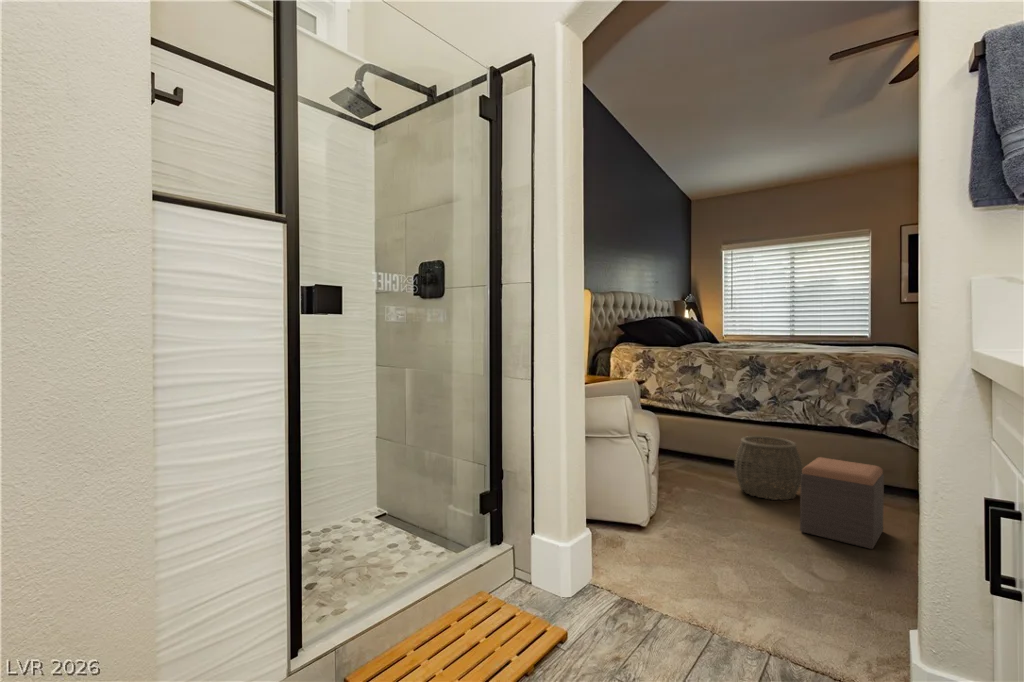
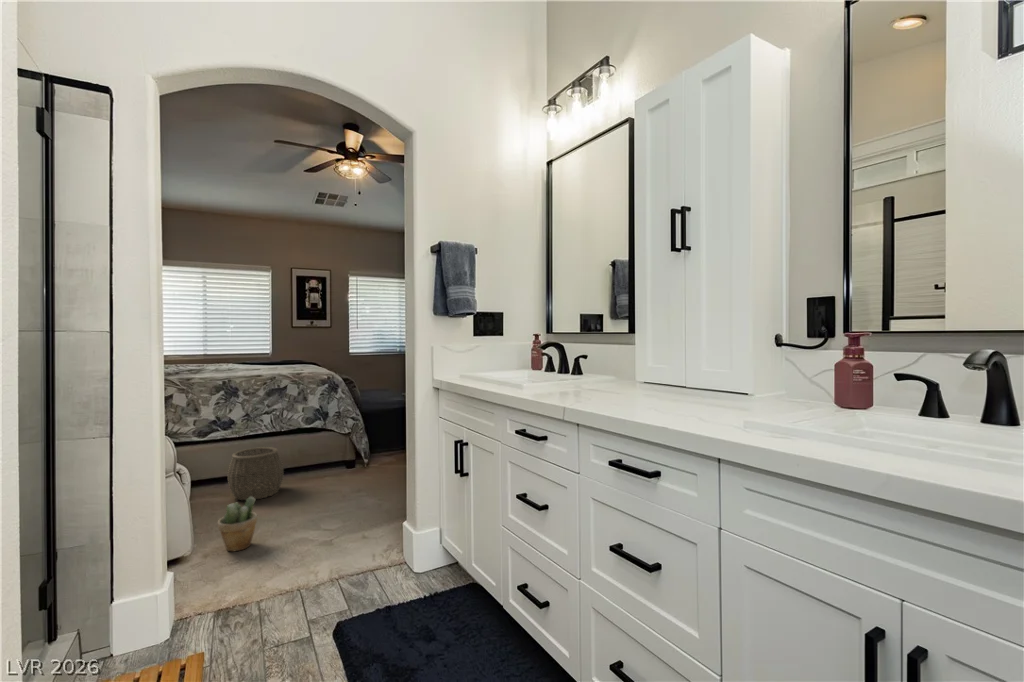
footstool: present [800,457,884,549] -> none [298,450,346,511]
potted plant: none [679,486,724,546] -> present [218,497,257,551]

